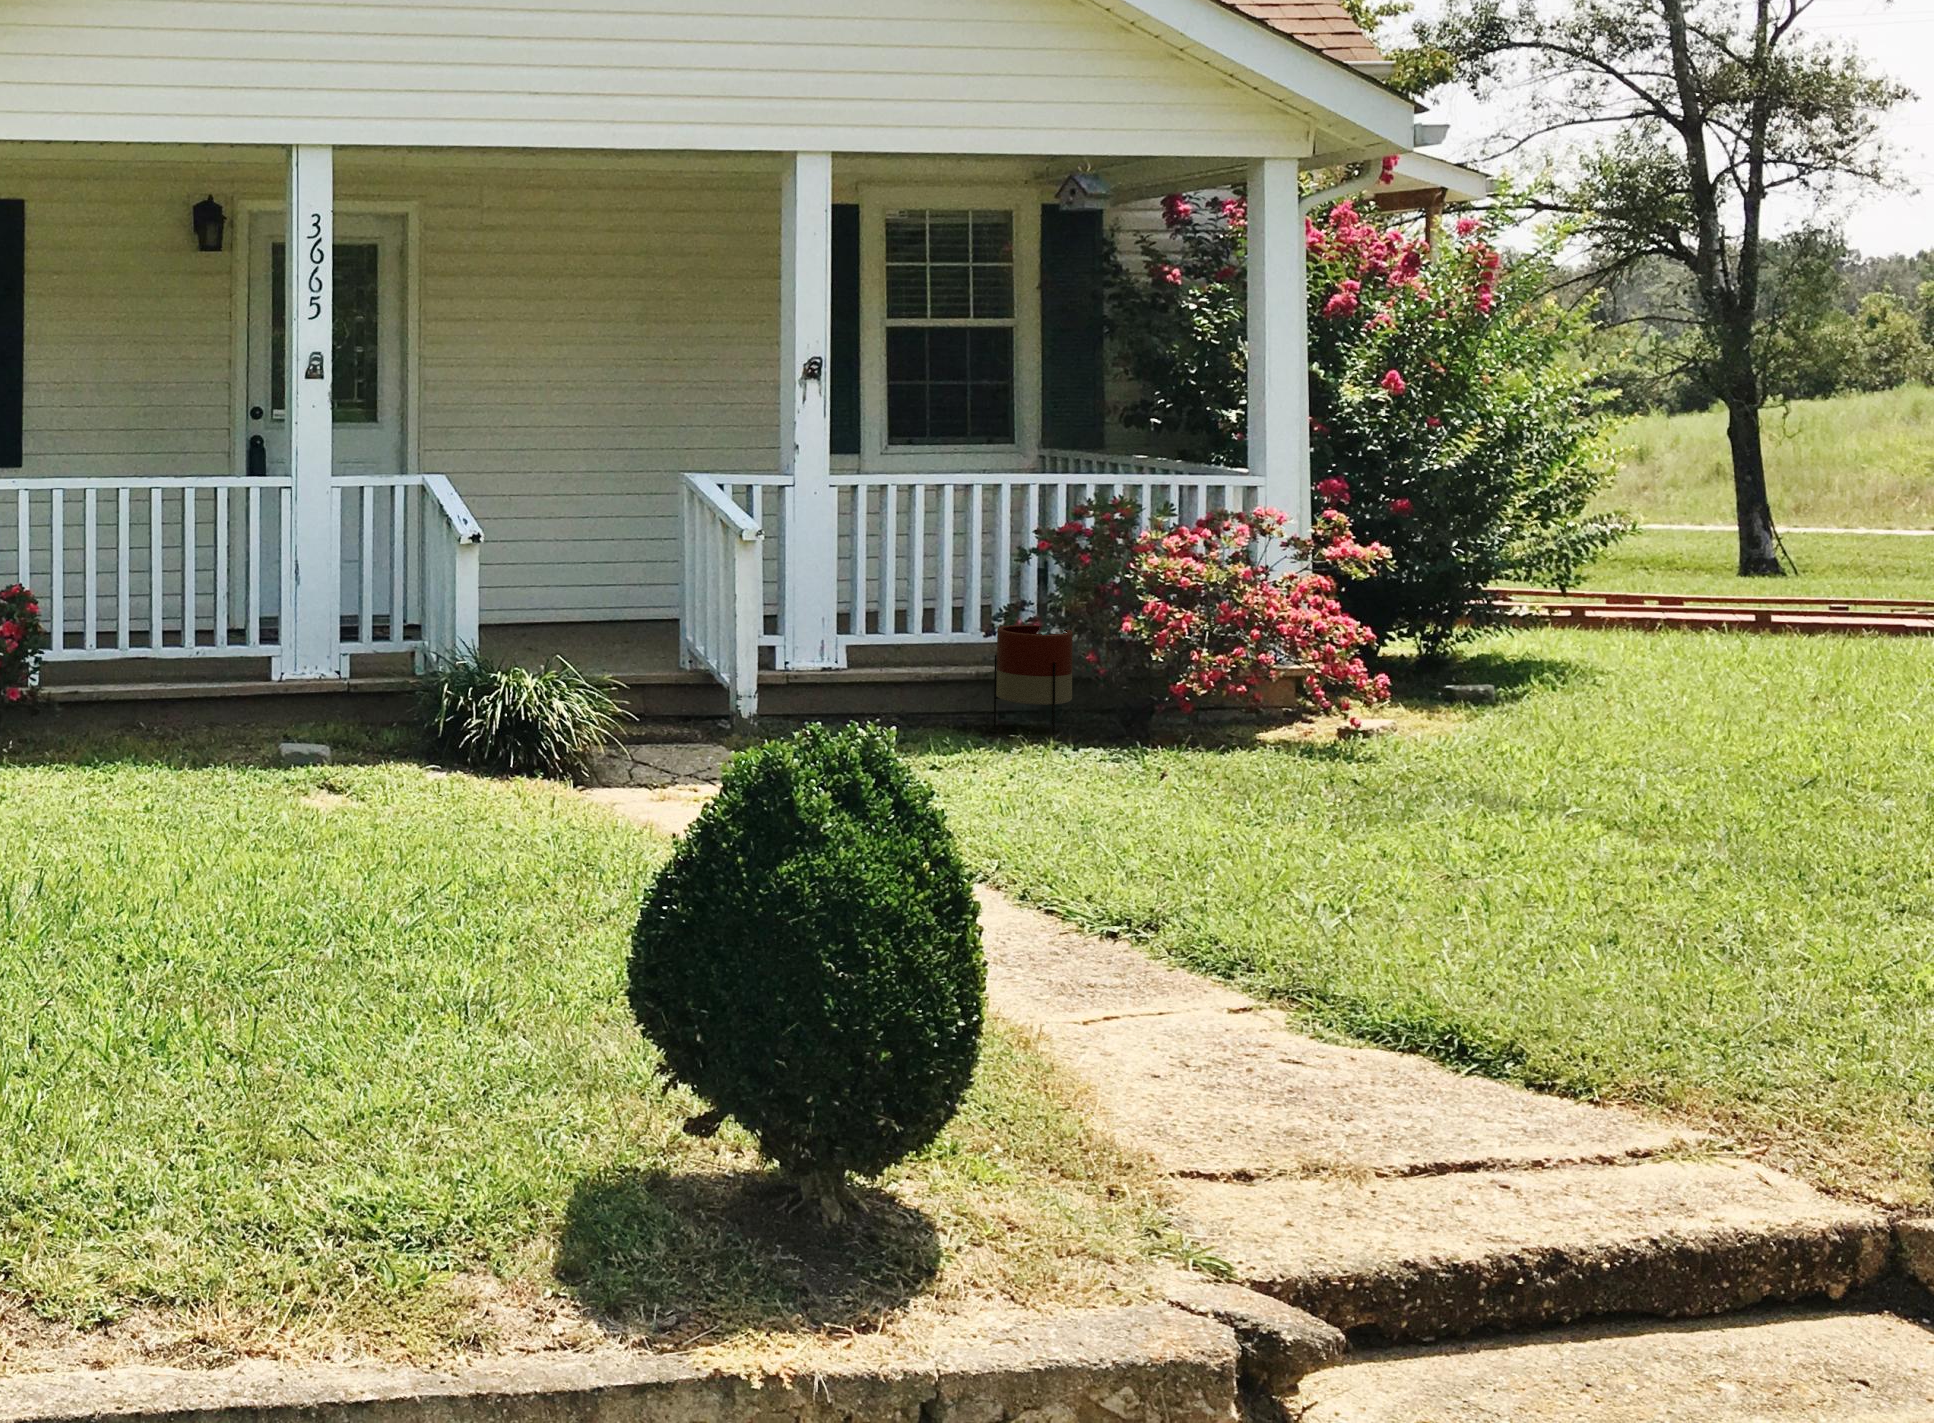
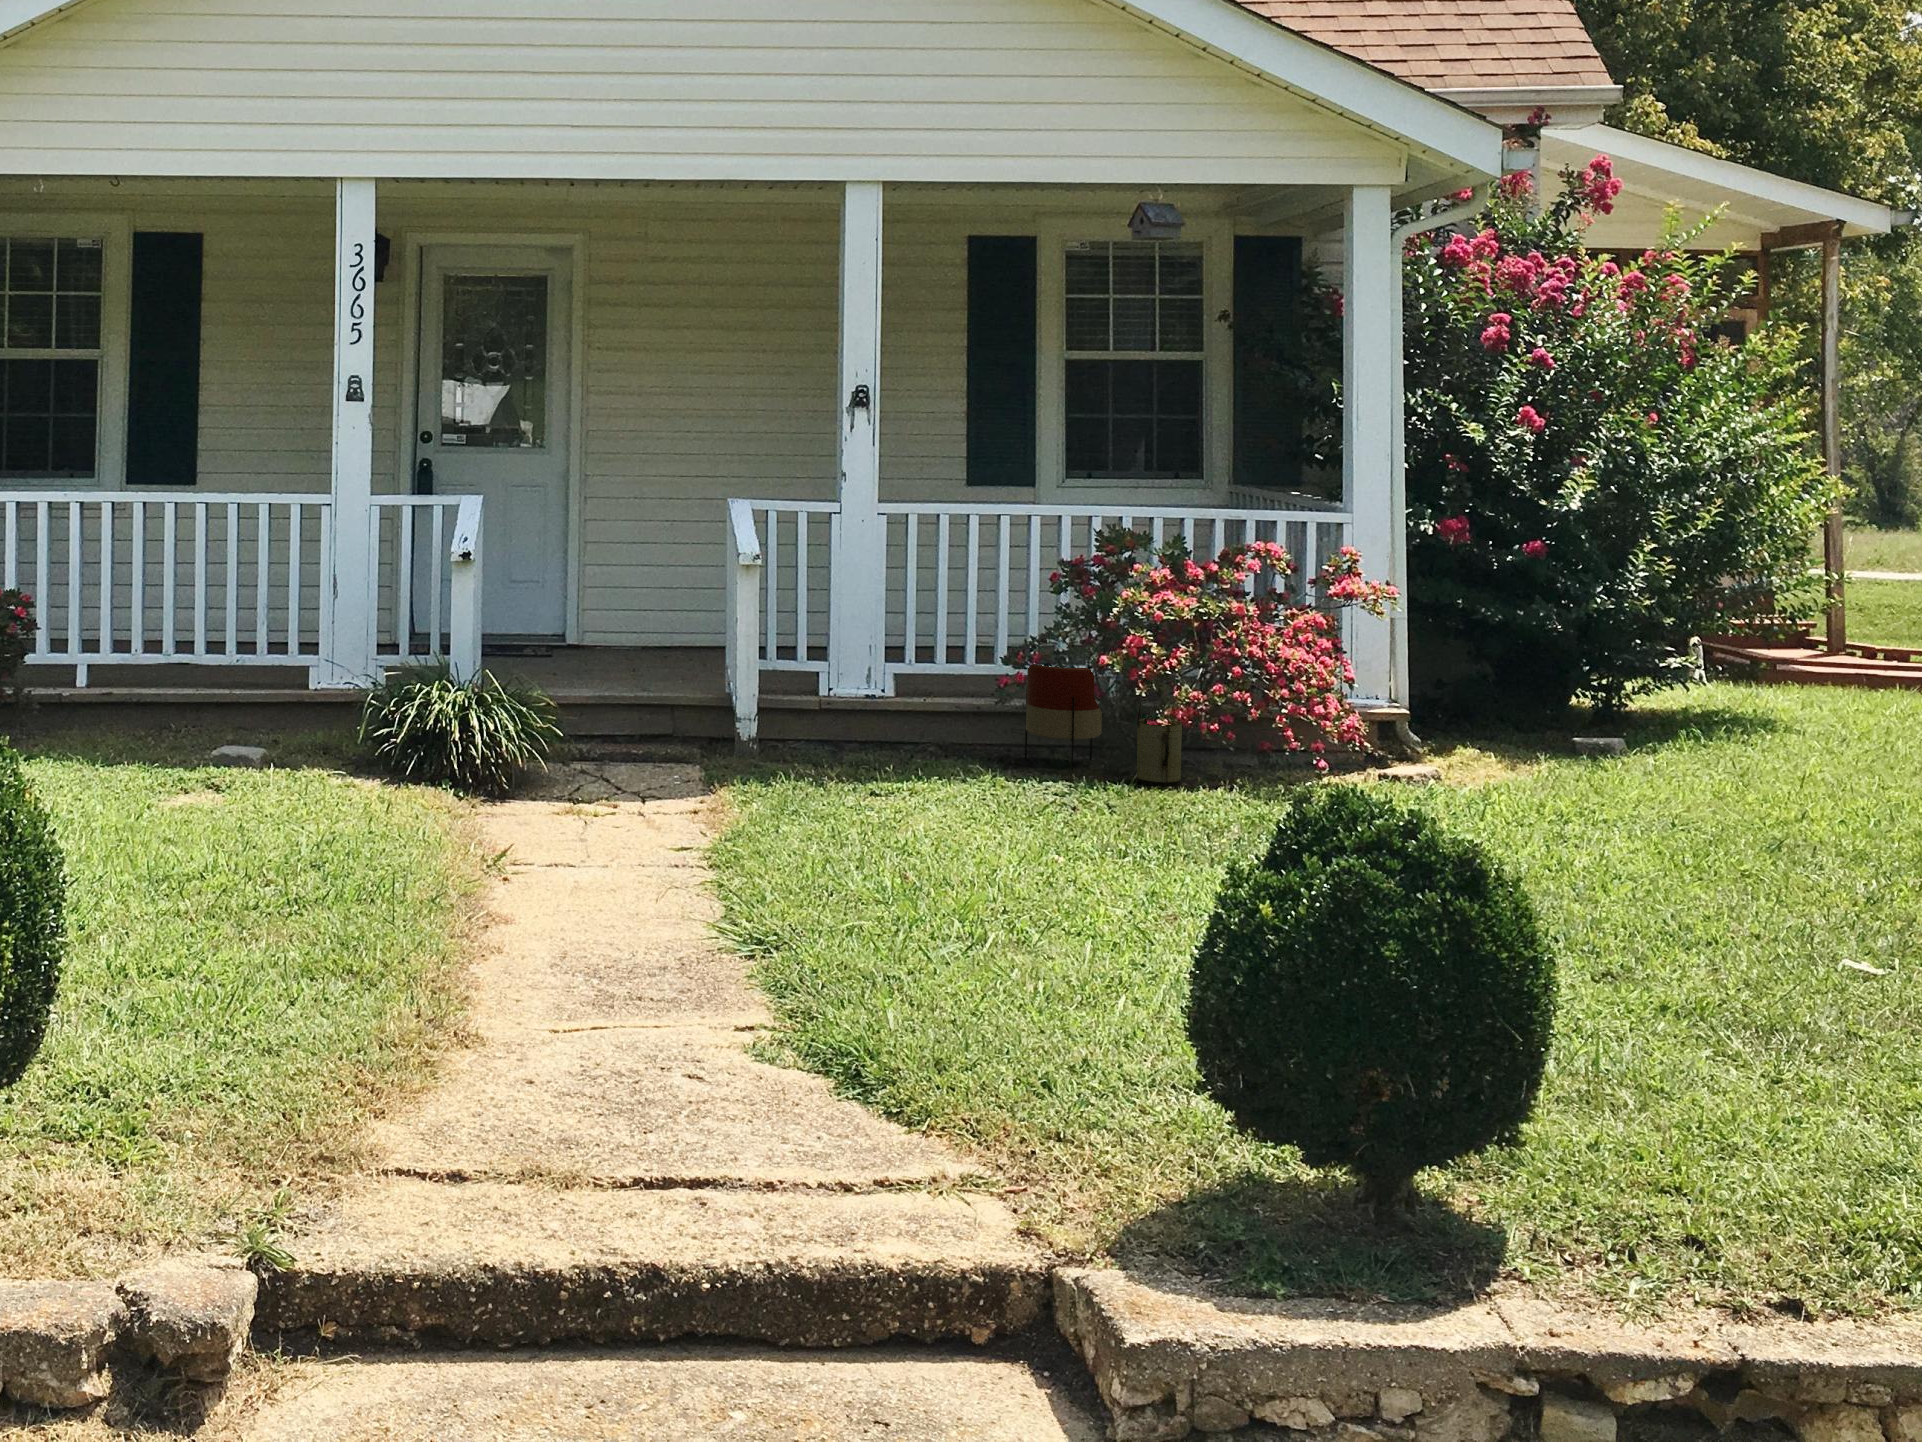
watering can: none [1110,658,1177,747] -> present [1136,697,1182,787]

